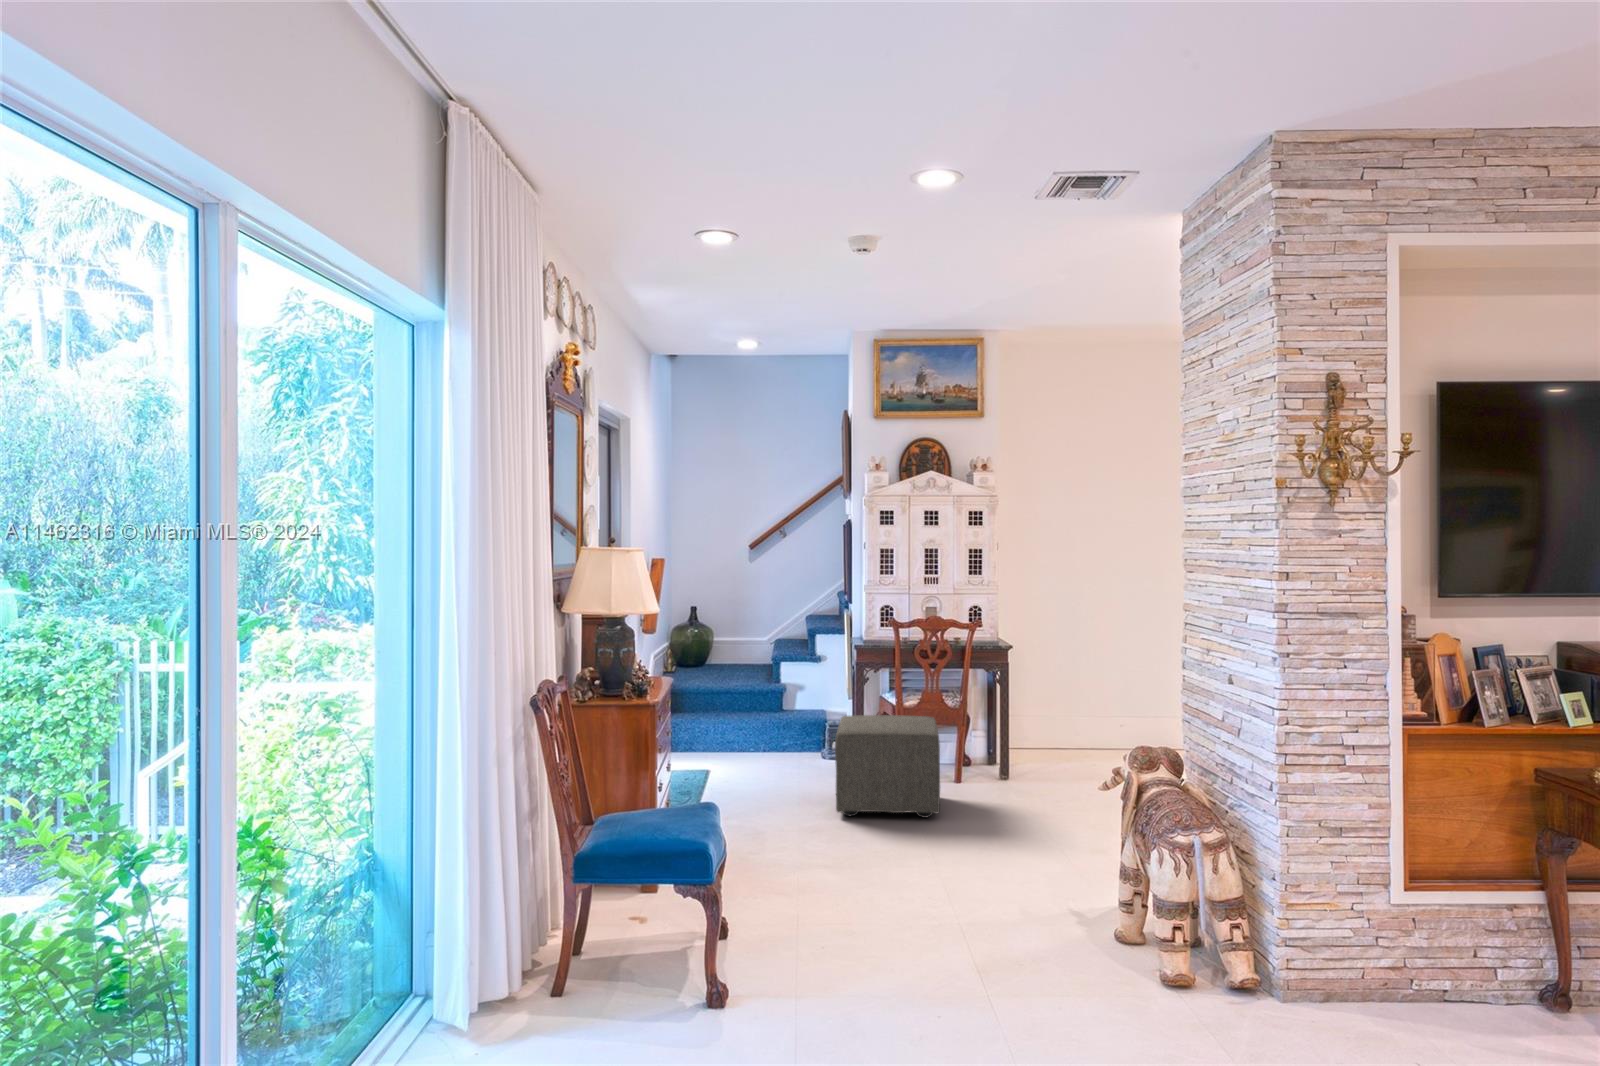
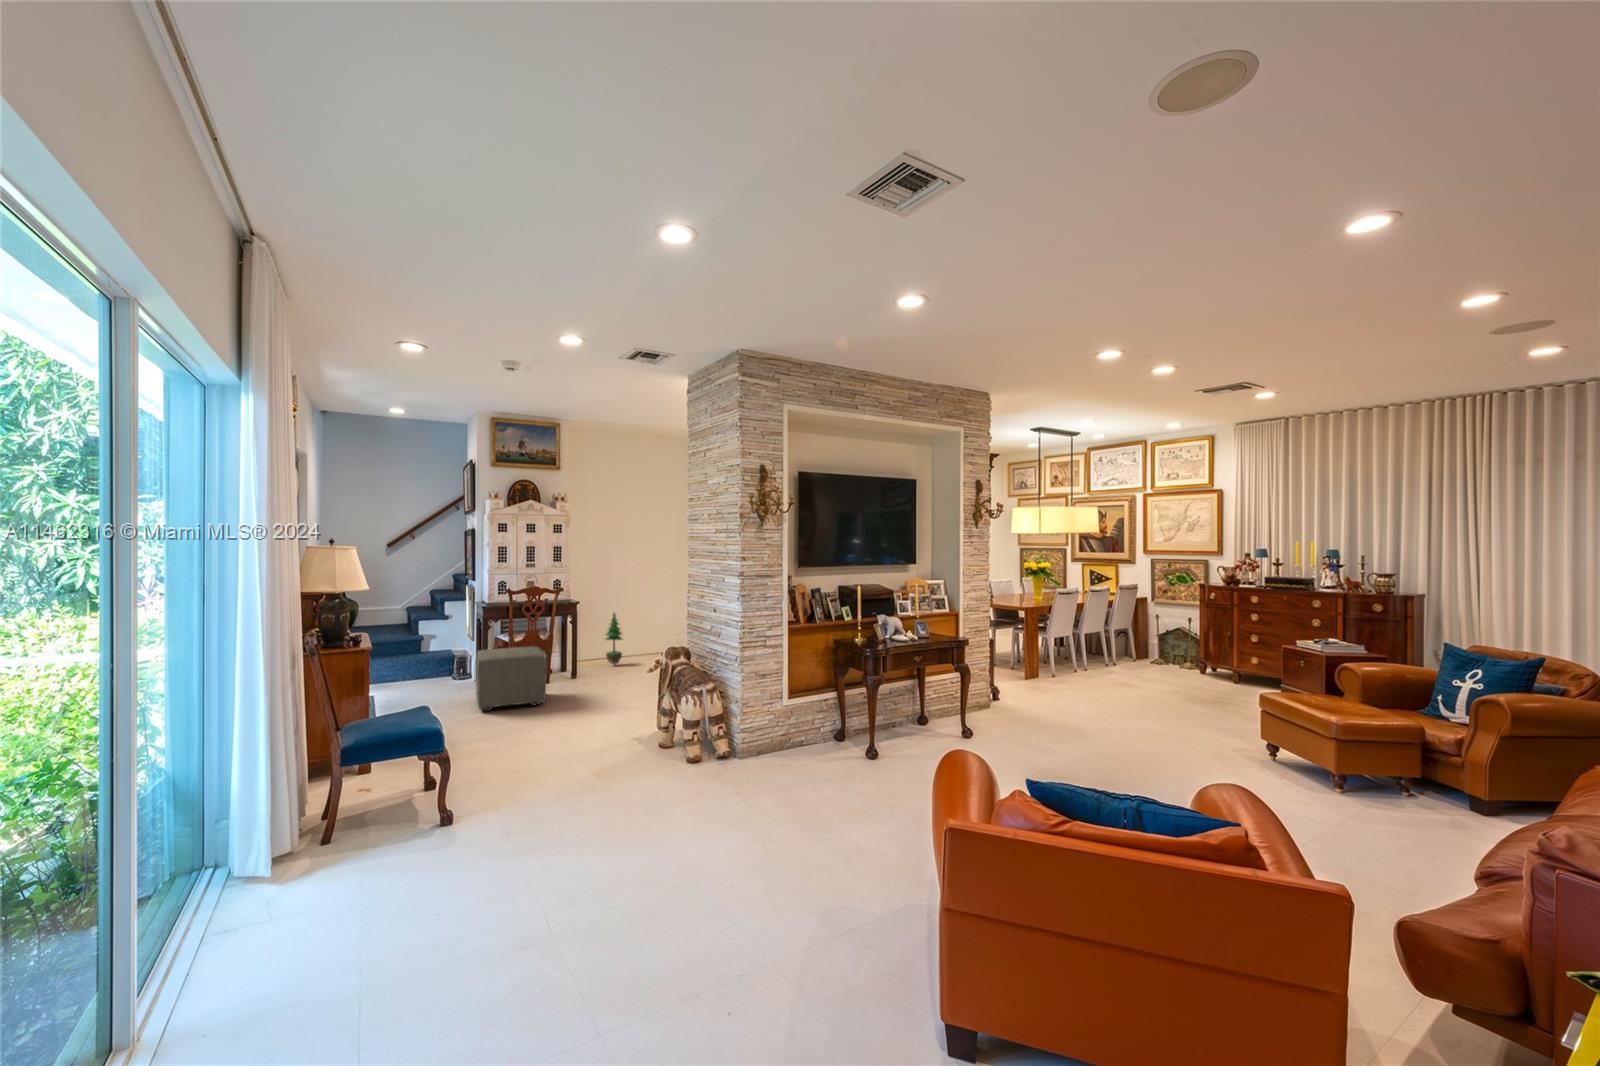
potted tree: none [1055,664,1091,760] -> present [605,613,622,665]

